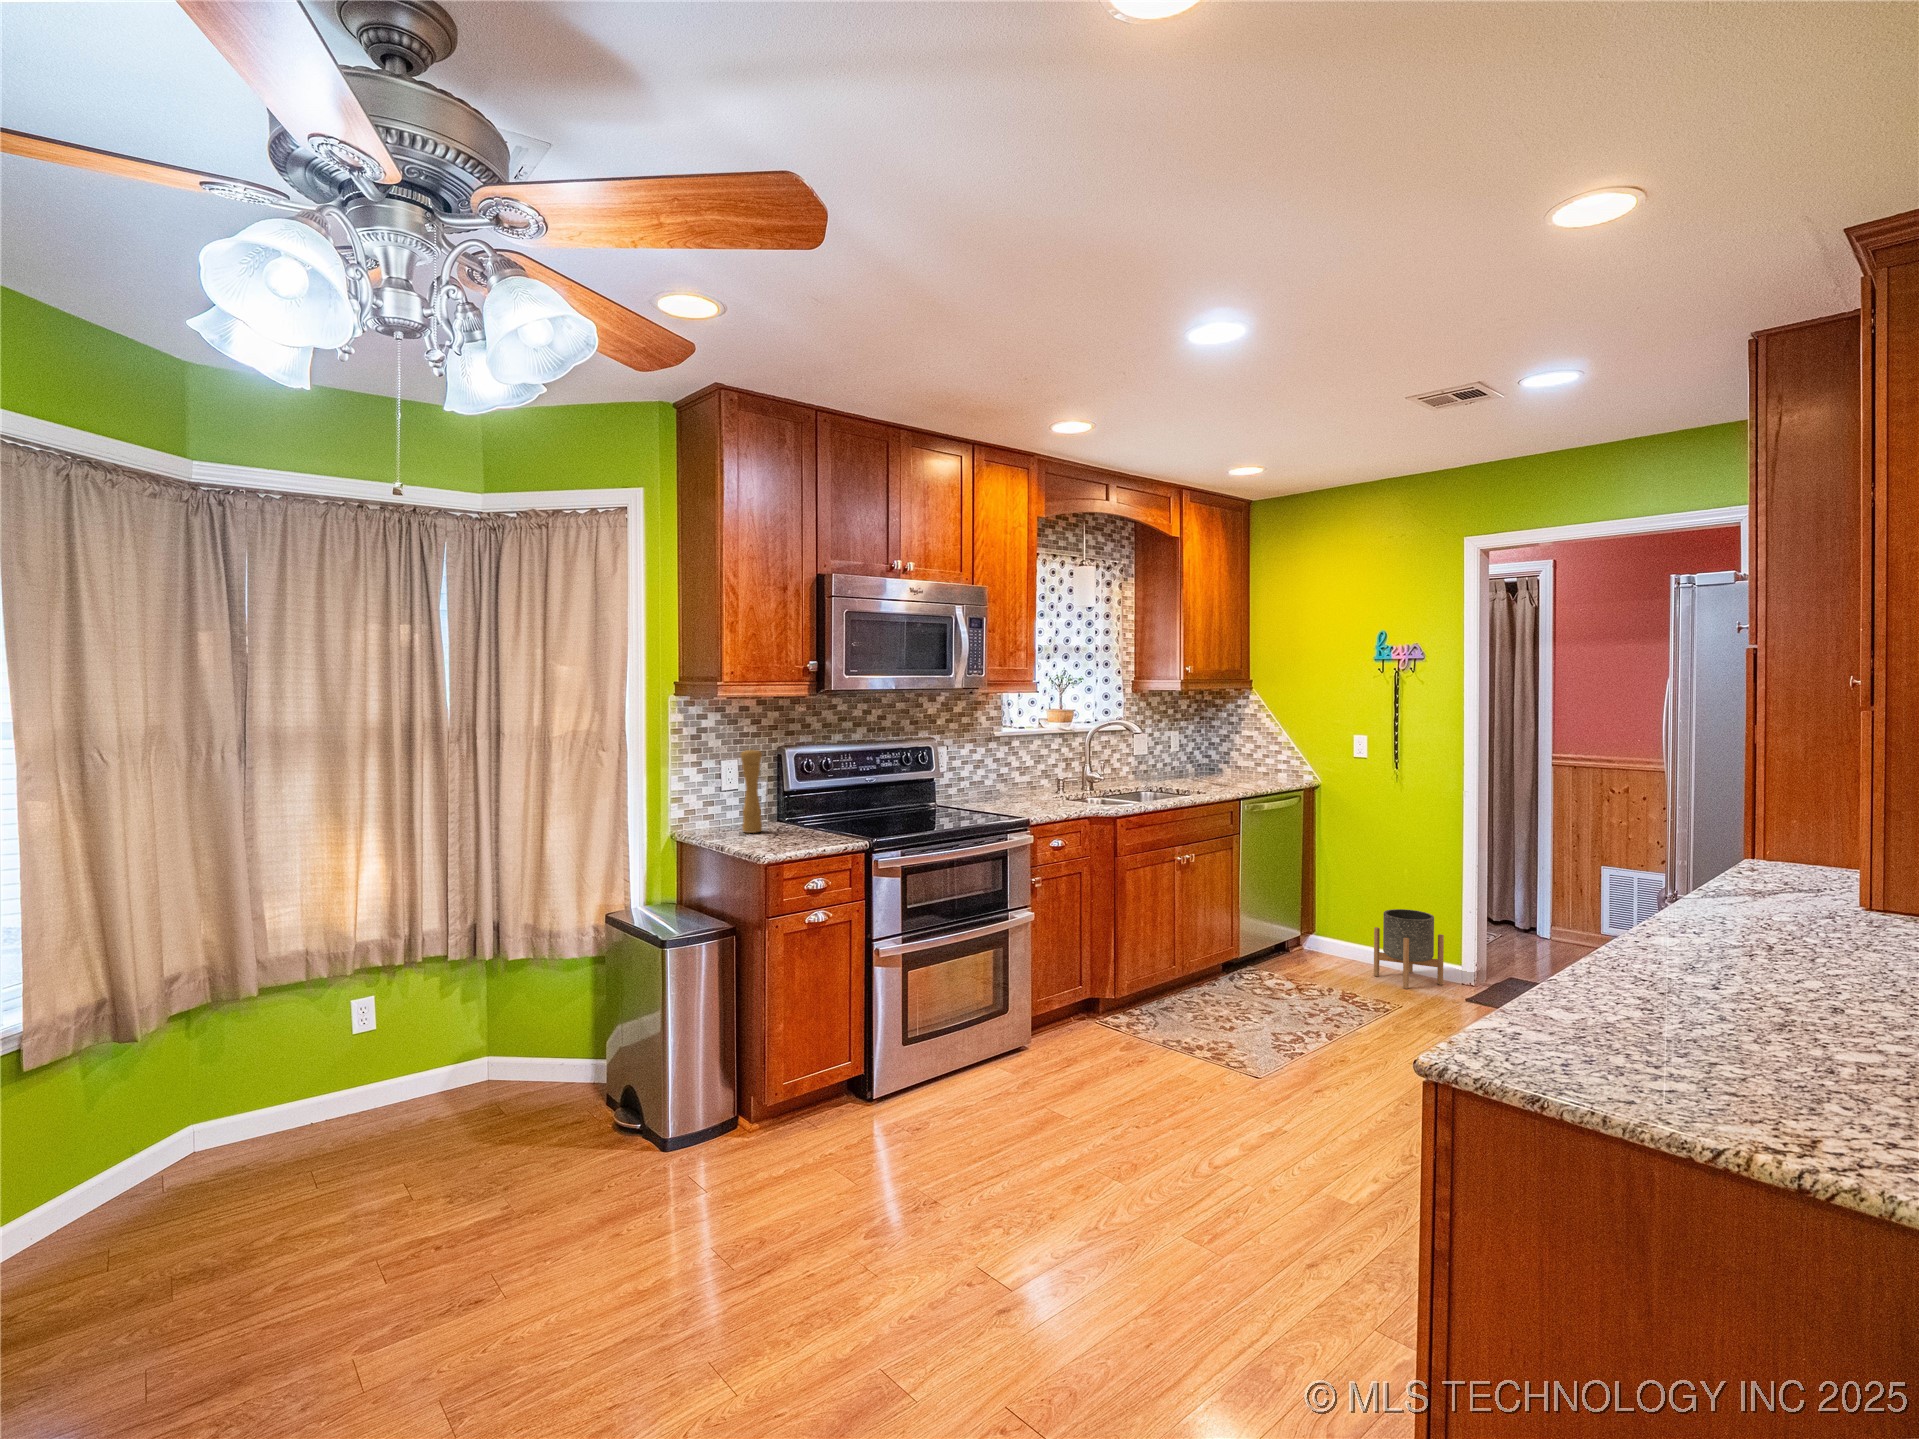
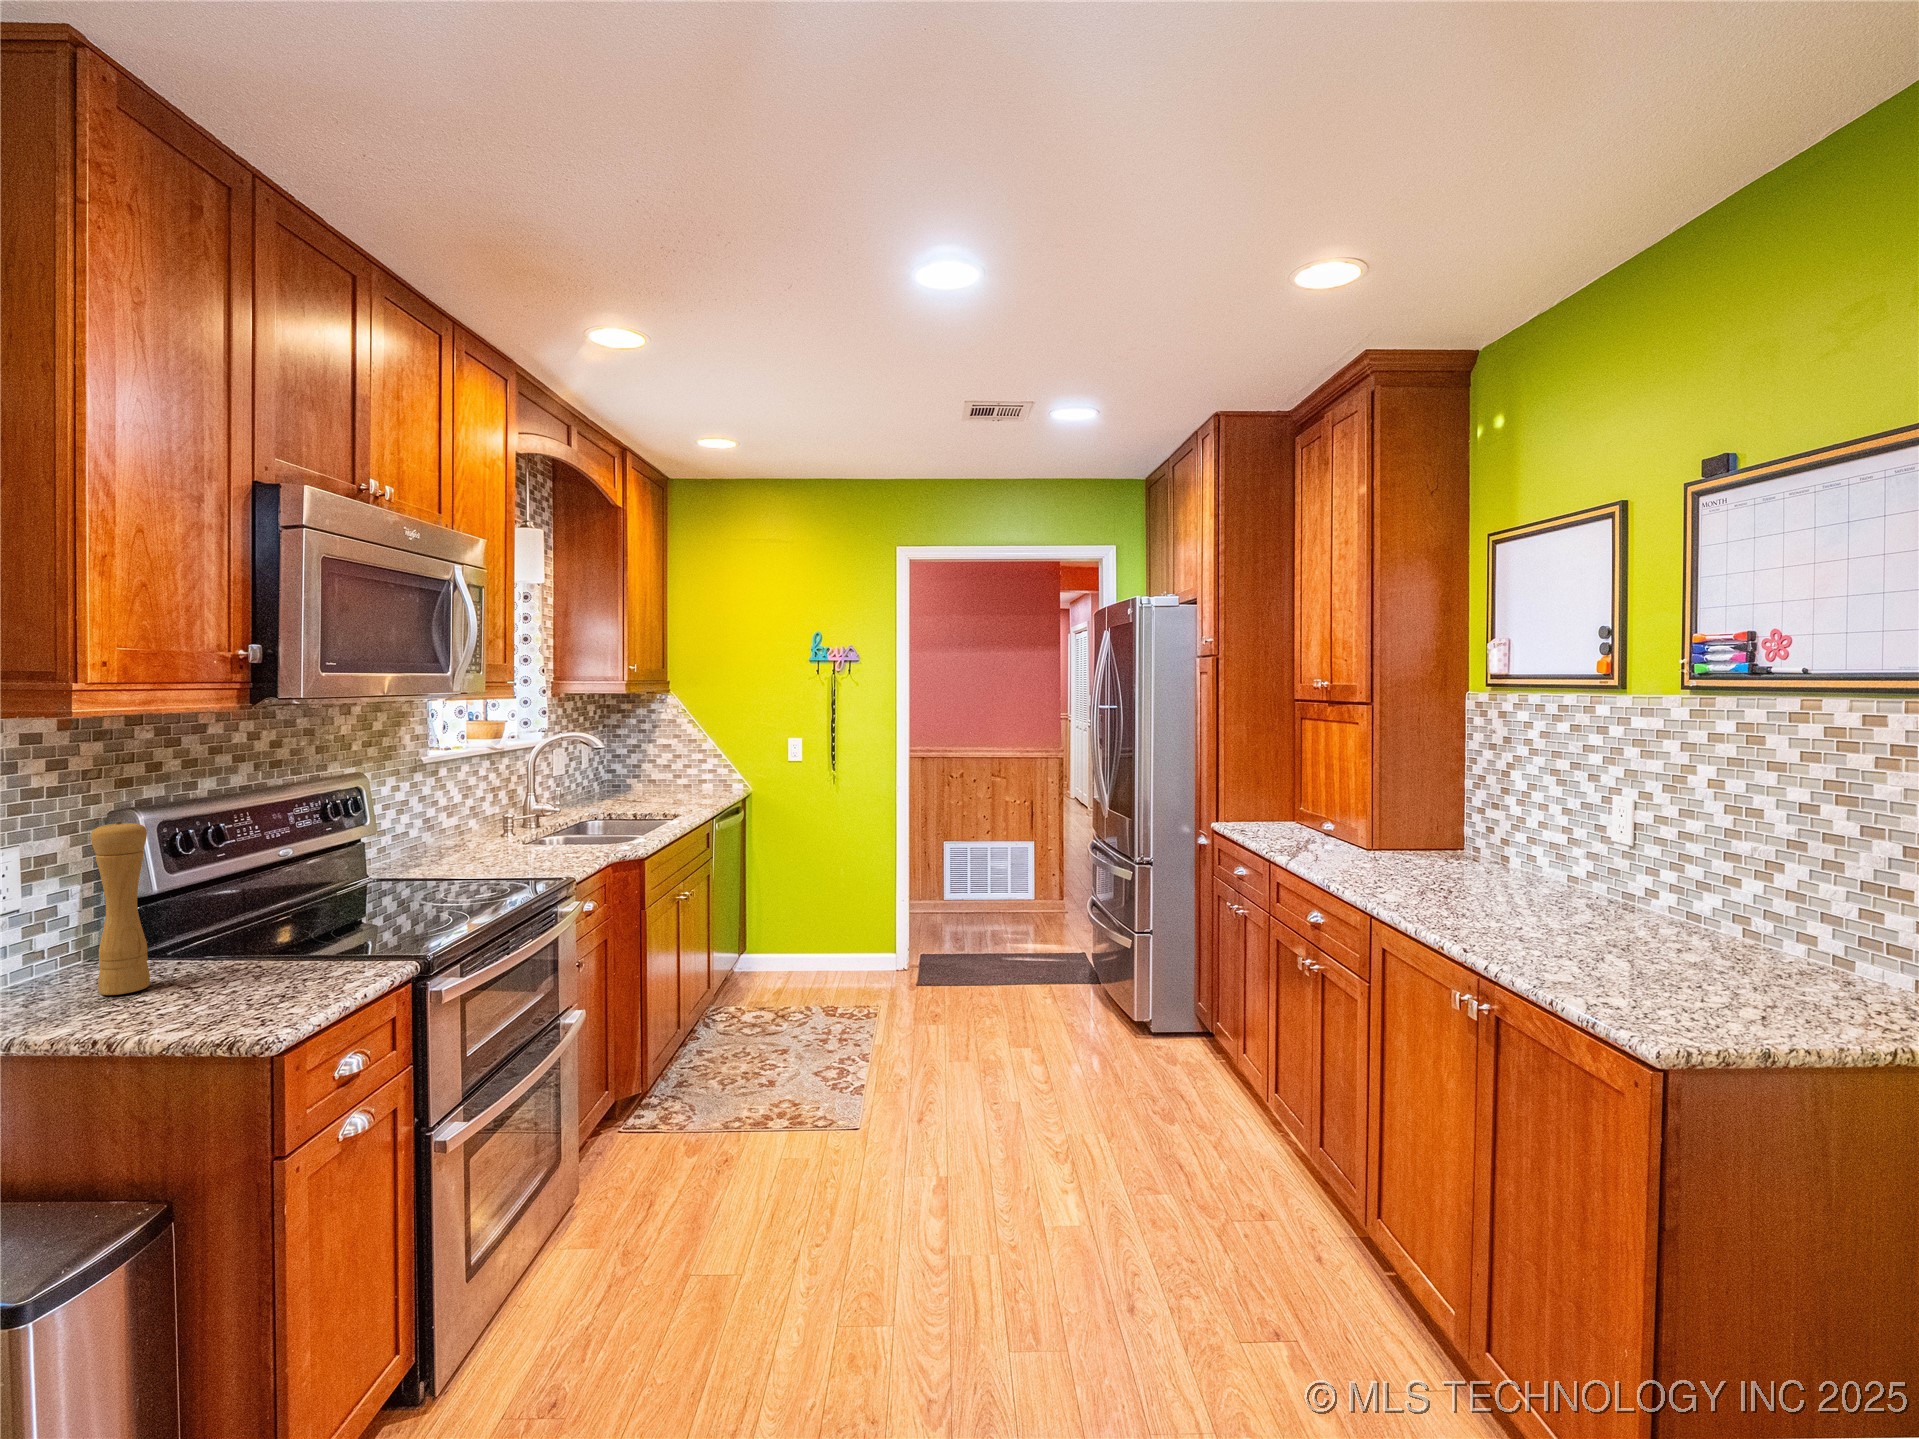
planter: present [1374,909,1444,989] -> none [829,911,890,991]

